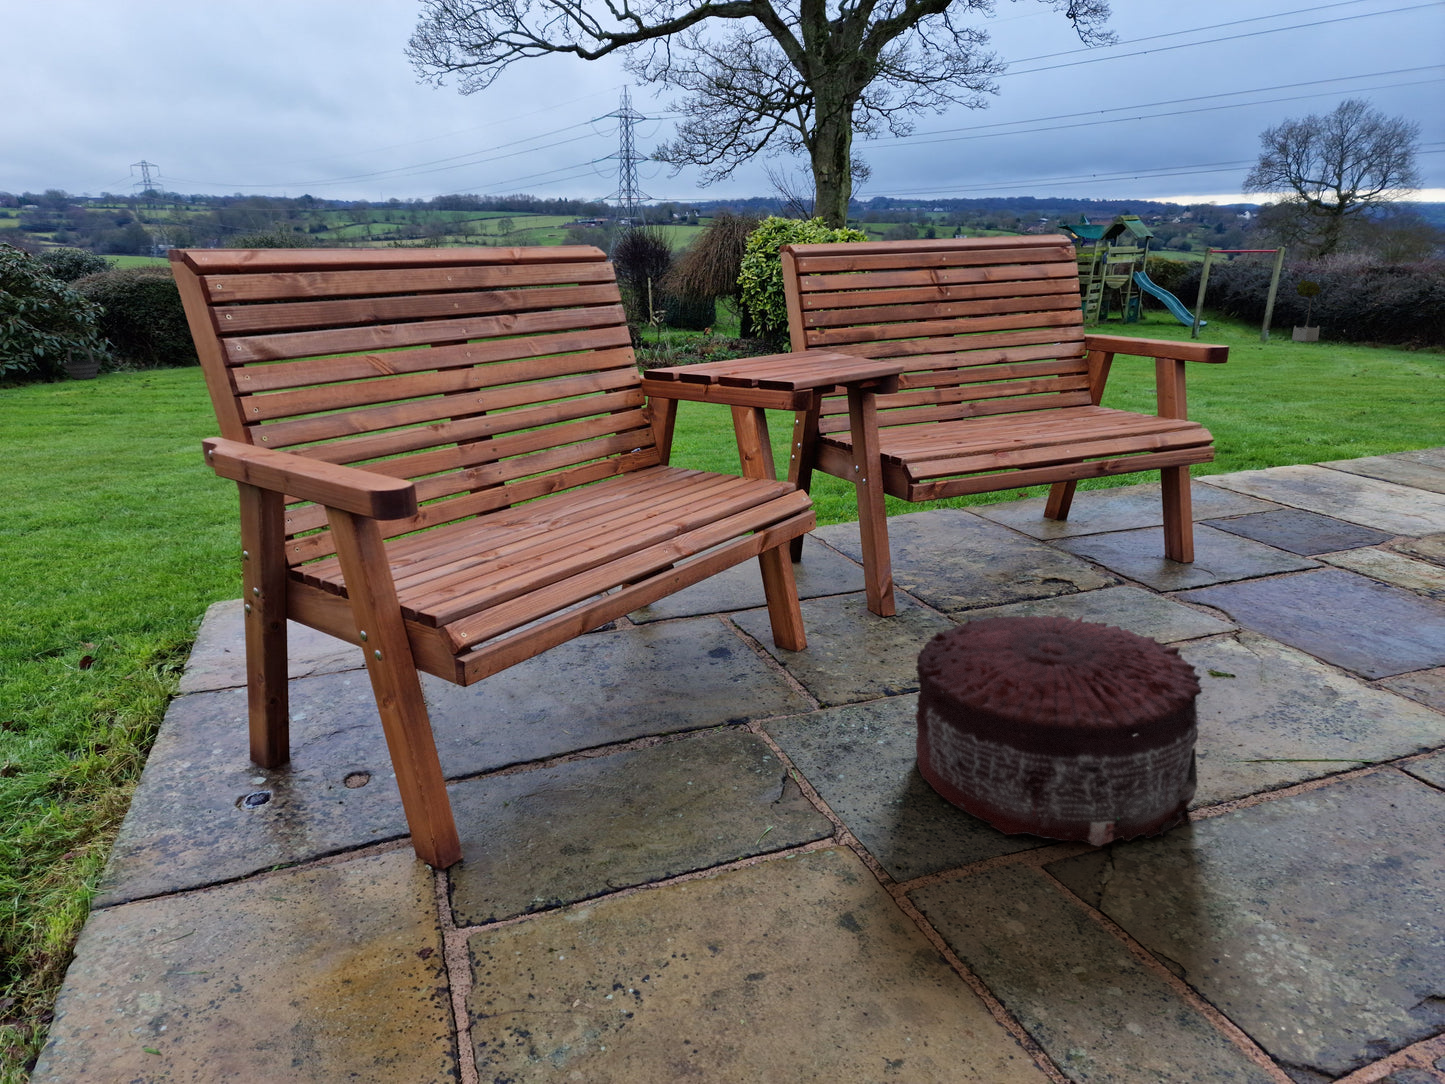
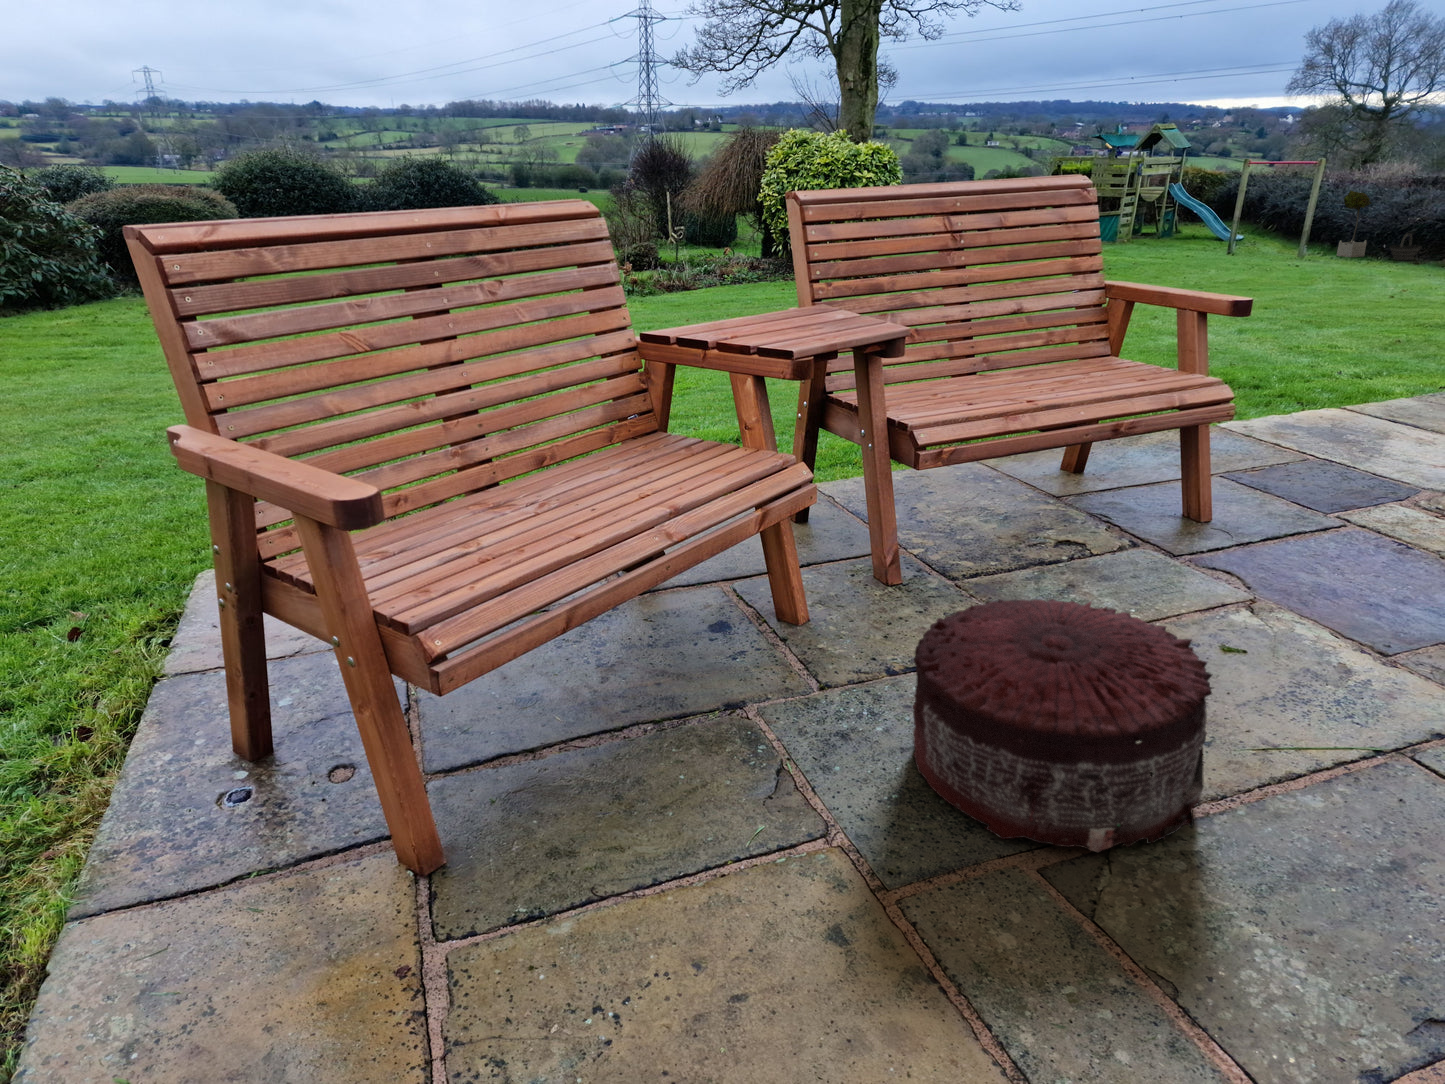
bucket: present [61,346,101,379] -> present [1389,233,1422,261]

